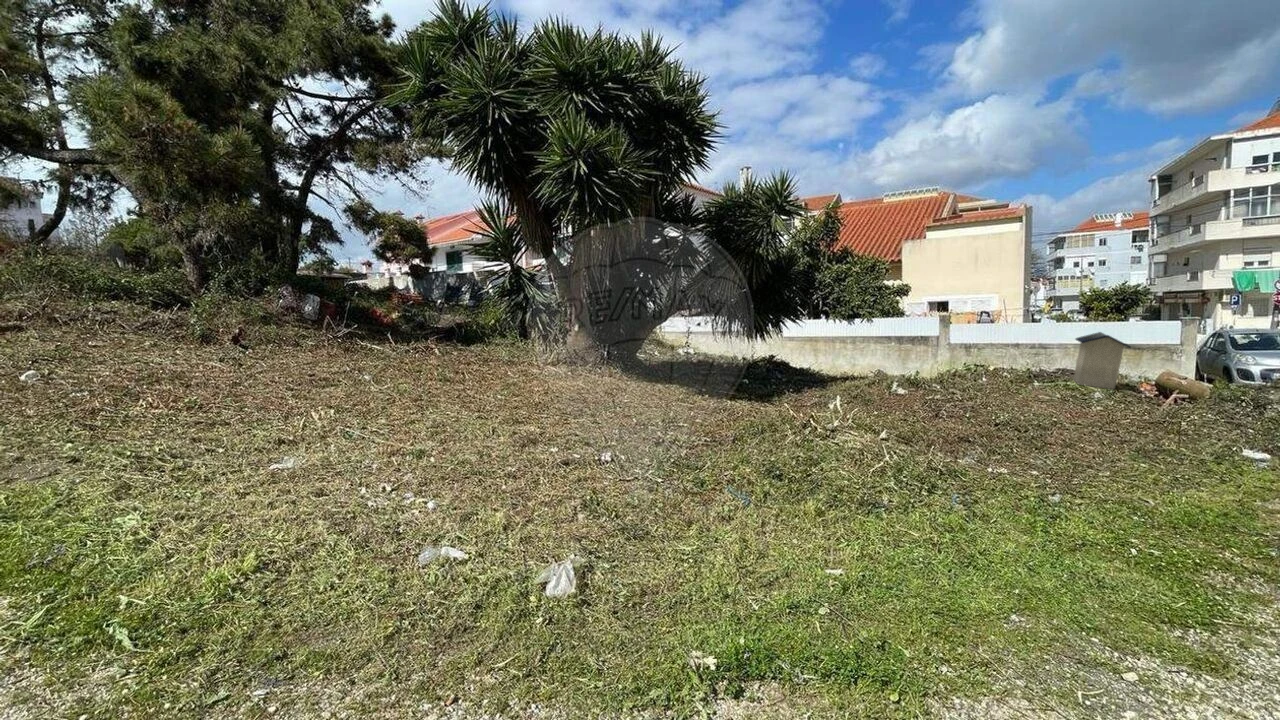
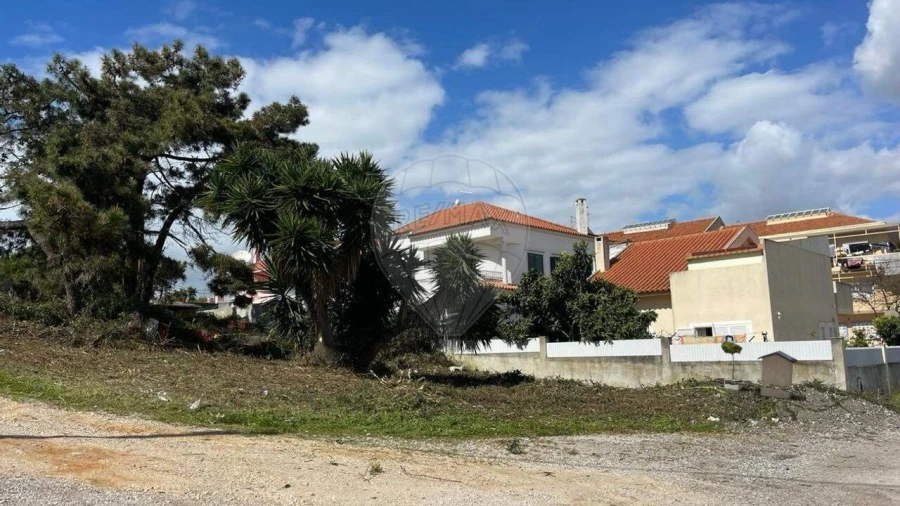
potted tree: none [1026,320,1056,378] -> present [721,341,742,390]

